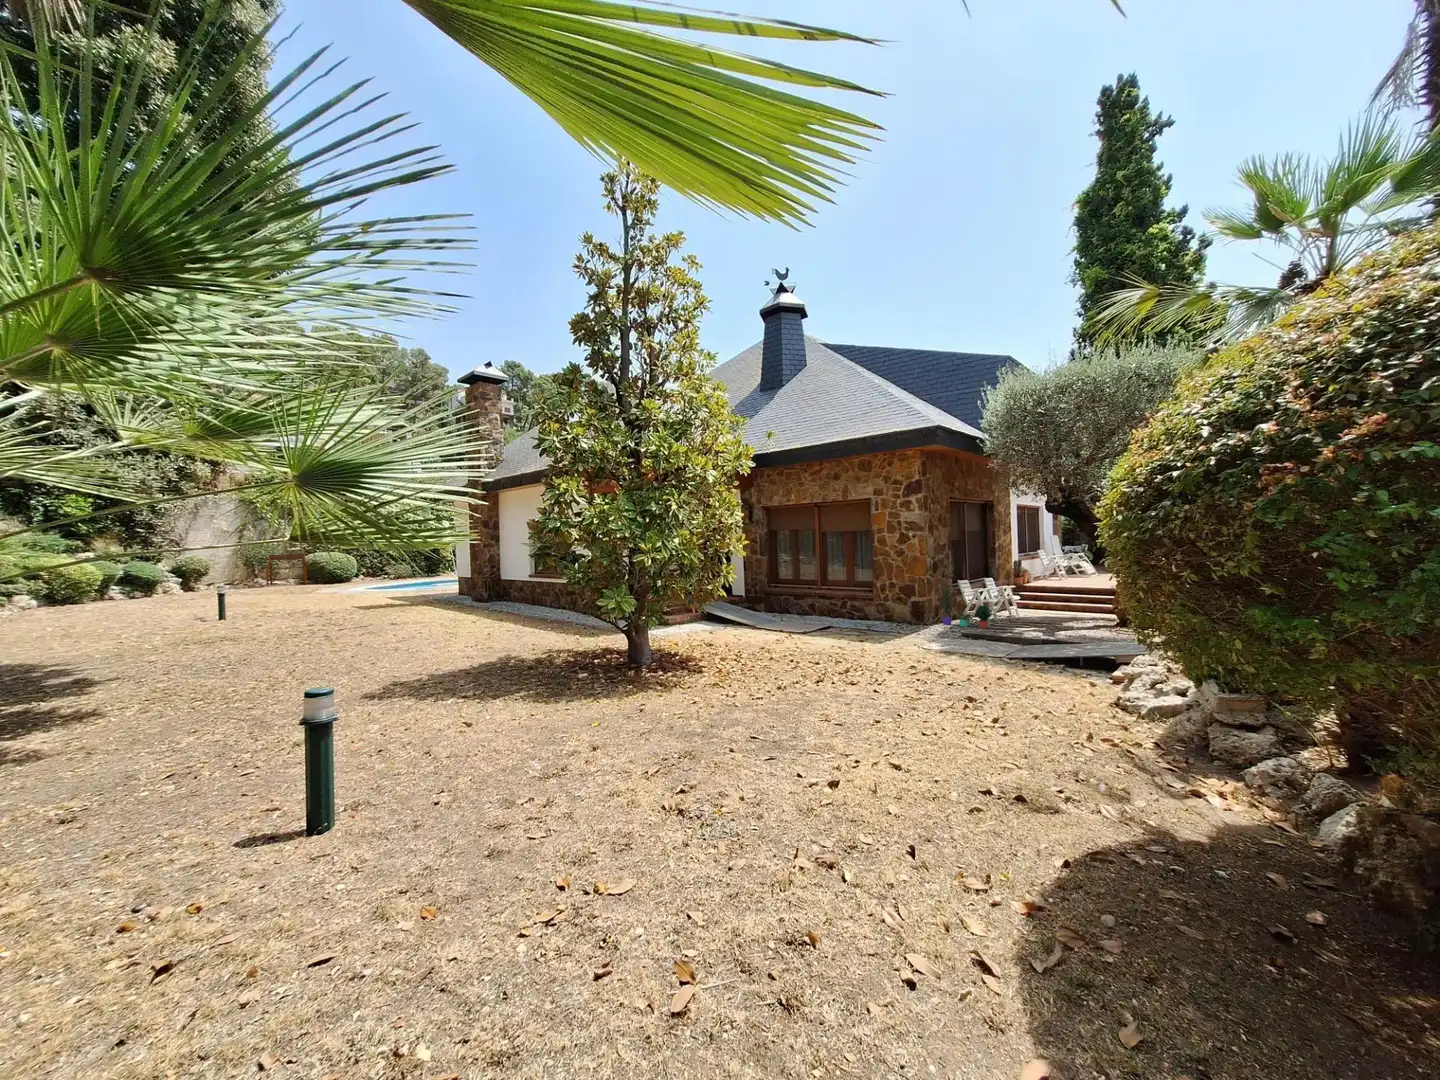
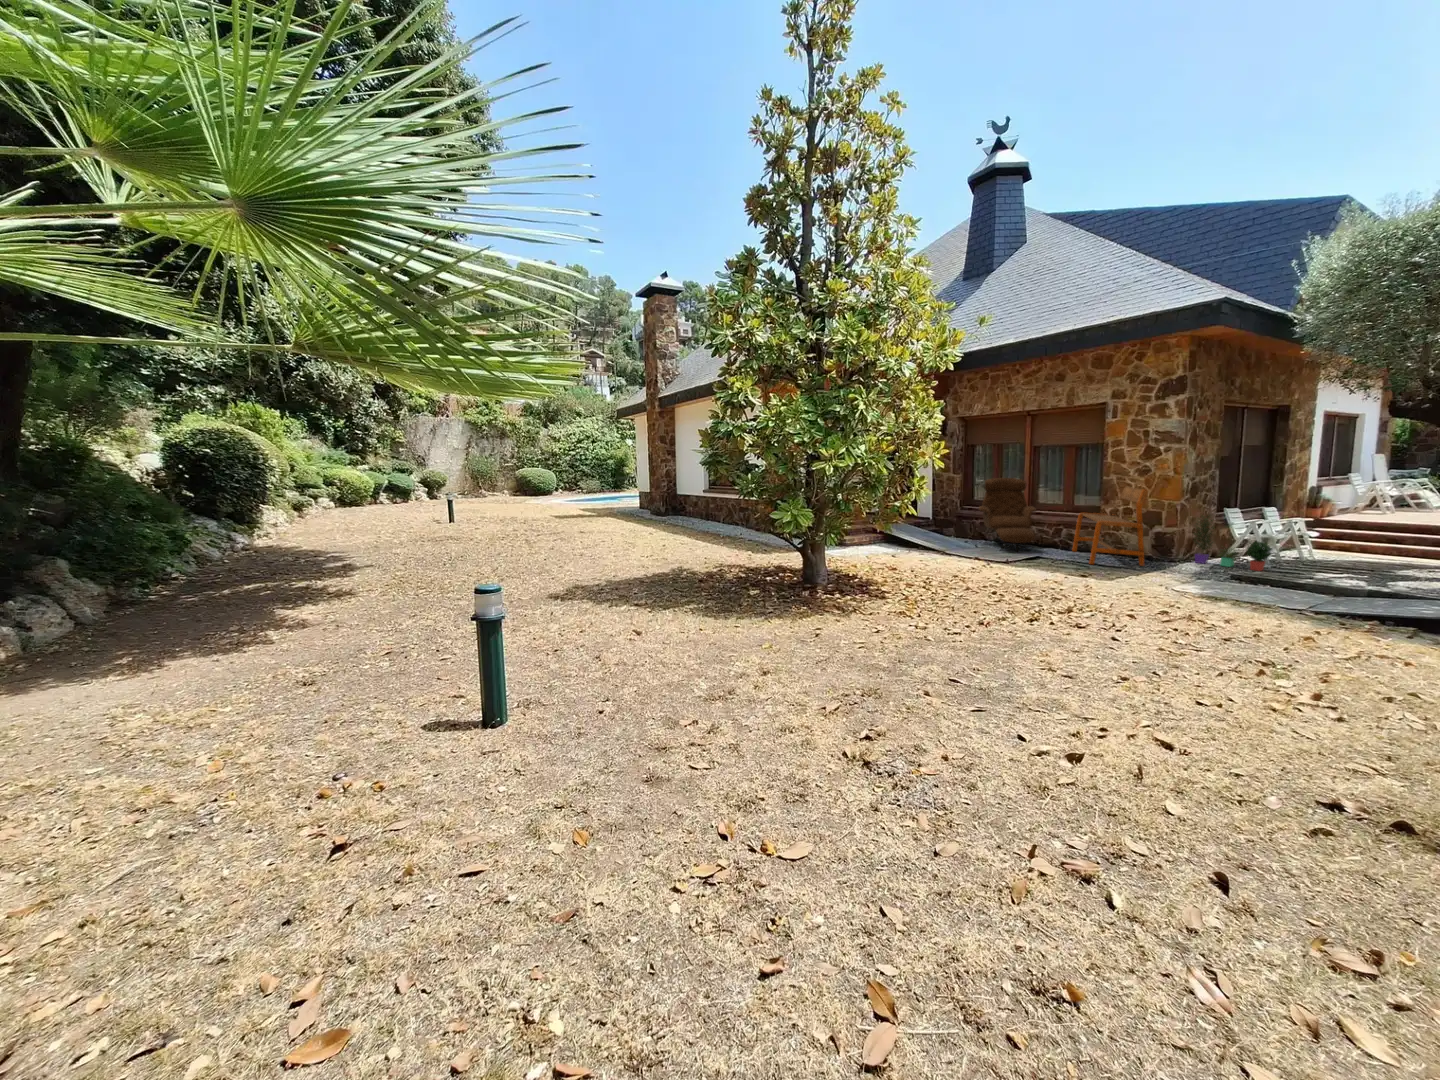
bench: present [266,553,307,586] -> present [1072,486,1147,566]
lounge chair: none [780,559,826,623] -> present [979,478,1036,552]

